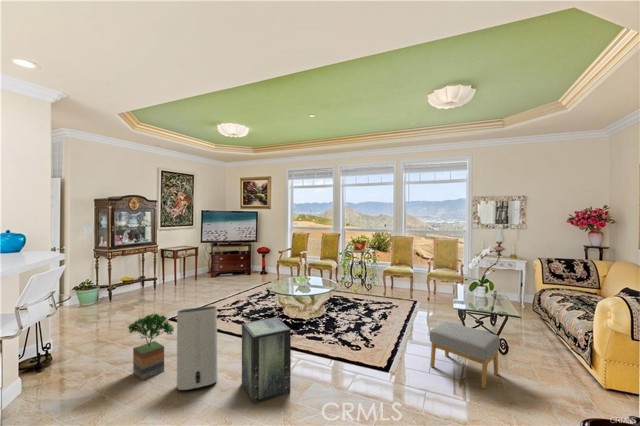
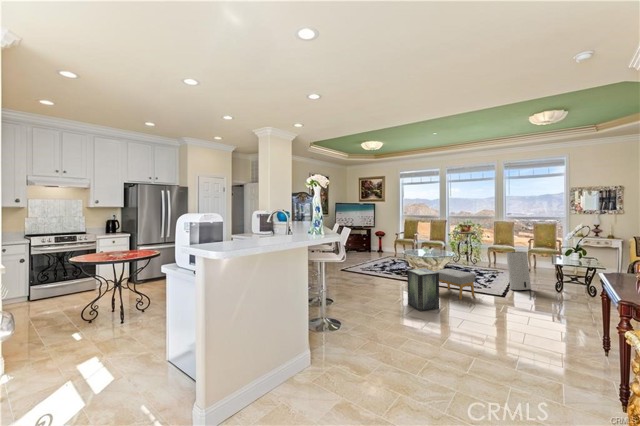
air purifier: present [177,306,218,390] -> present [506,252,531,290]
potted tree: present [128,314,174,380] -> none [339,265,364,300]
footstool: present [430,321,500,389] -> present [435,269,475,300]

